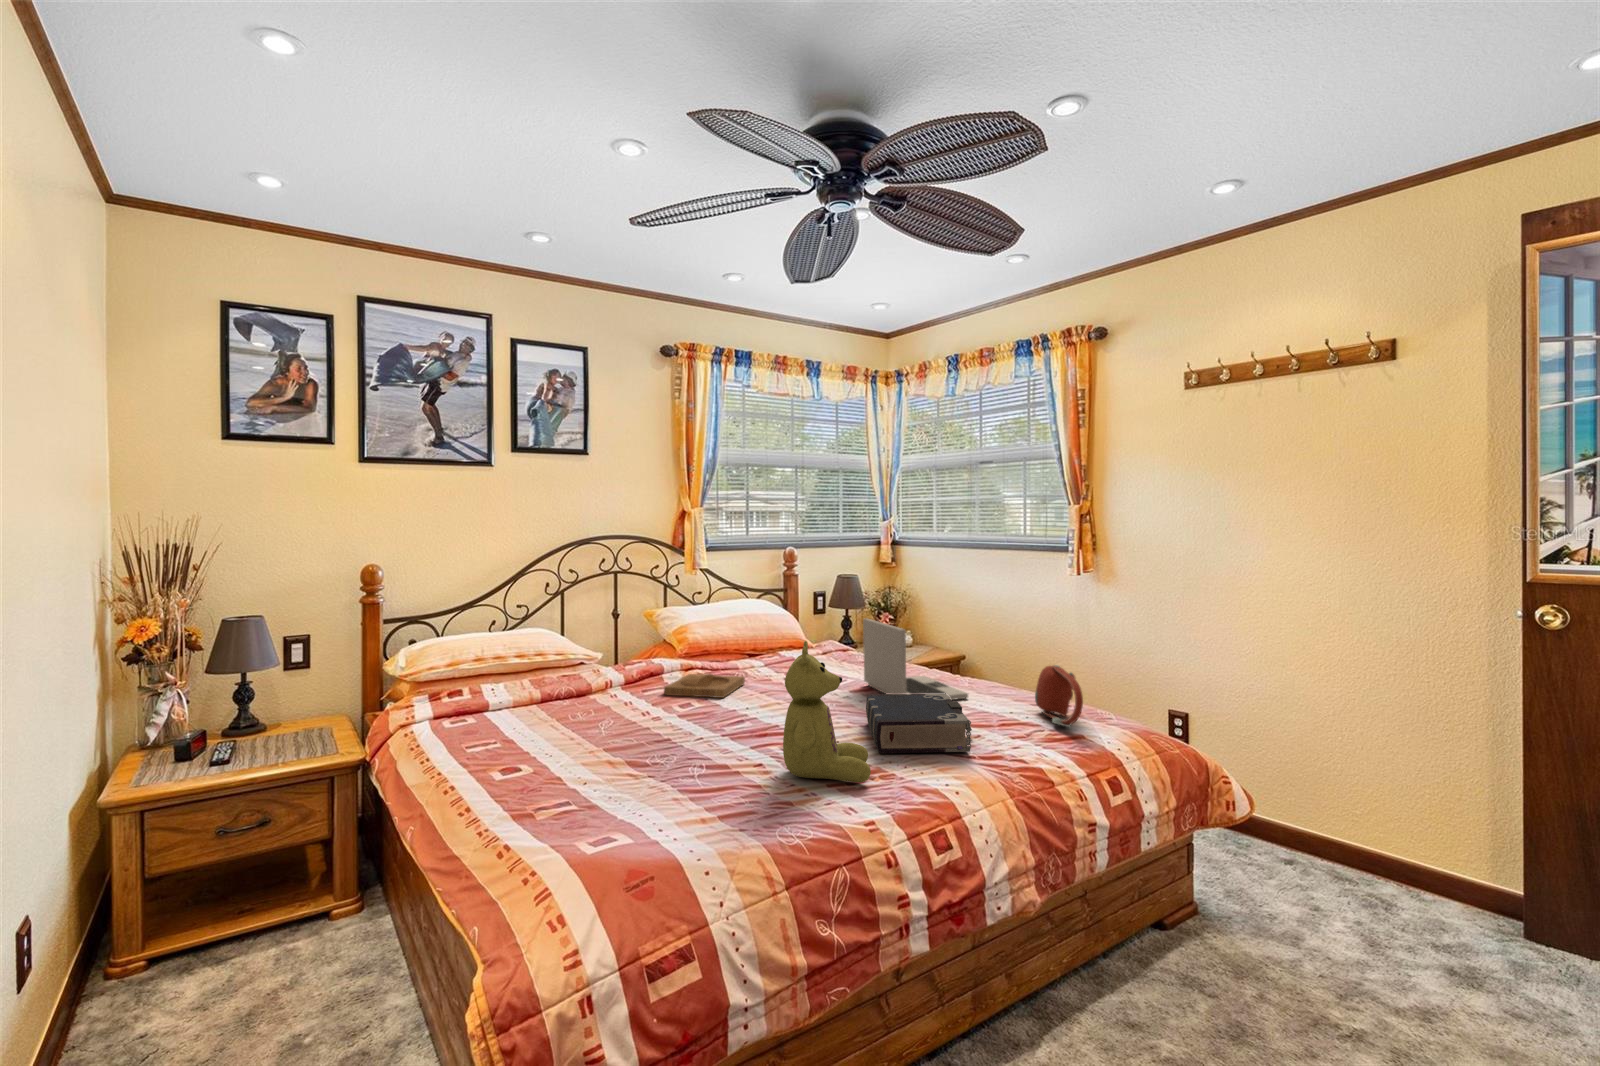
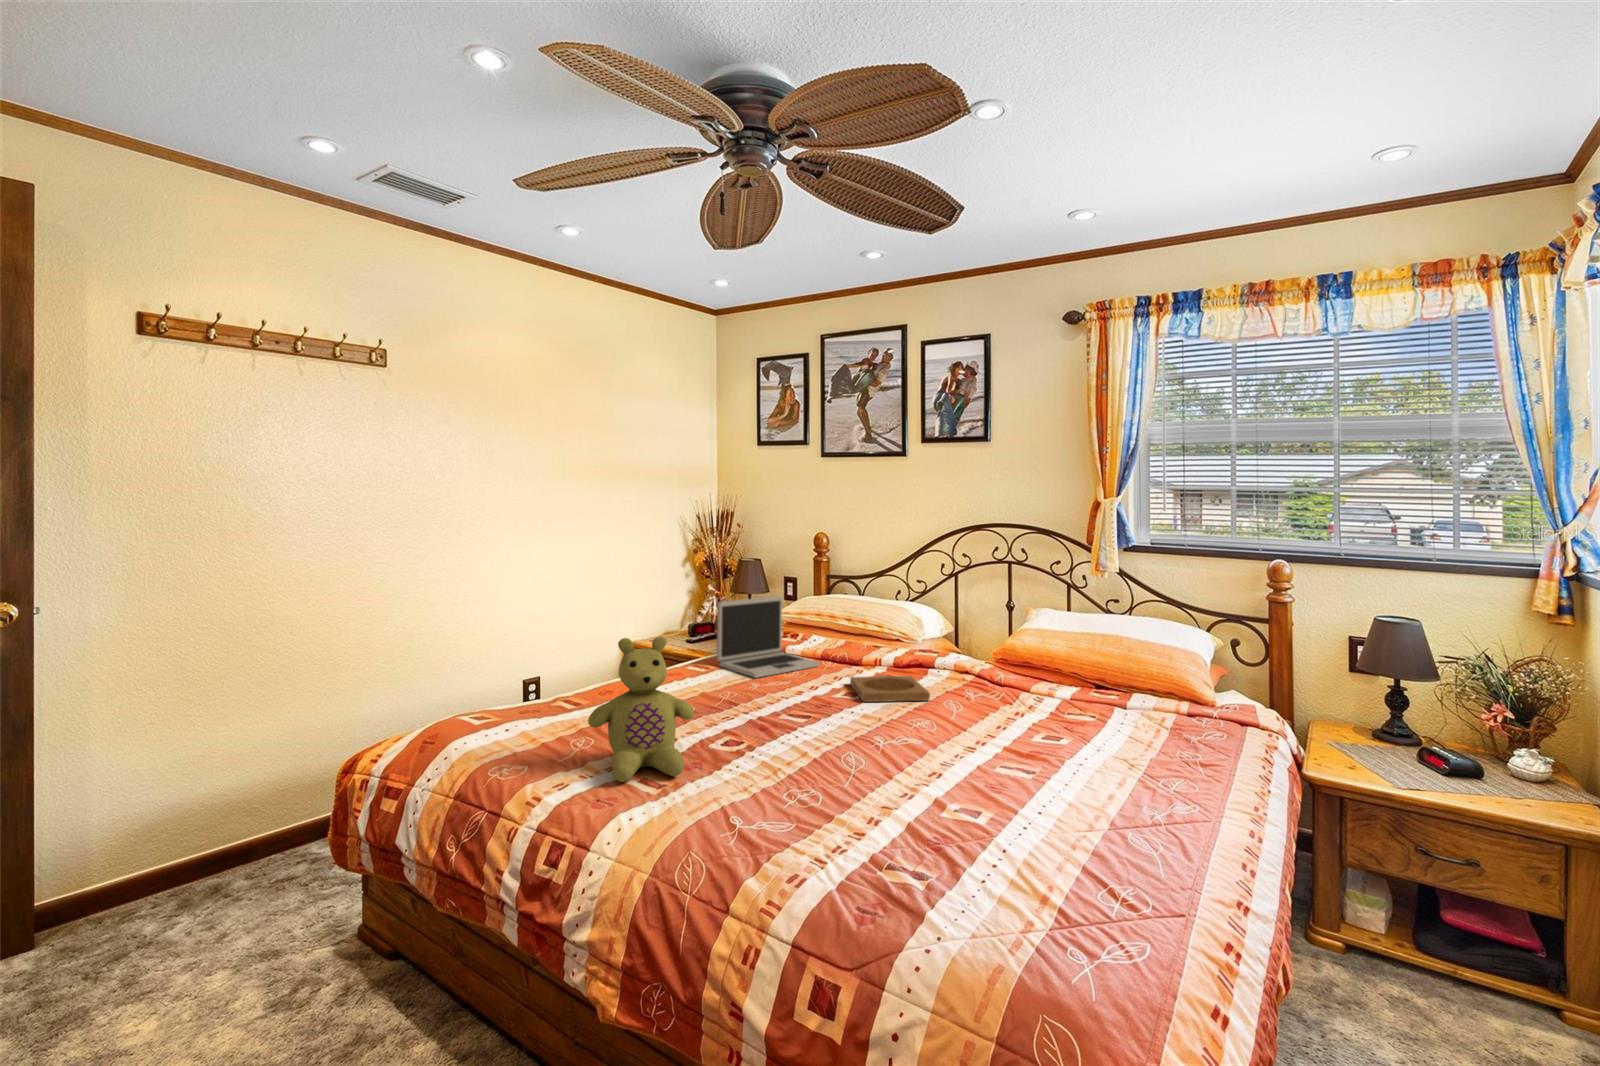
laptop: present [863,618,968,700] -> present [717,596,819,678]
handbag: present [1035,665,1083,727] -> none [887,791,1060,886]
book: present [866,693,972,753] -> none [718,733,883,821]

